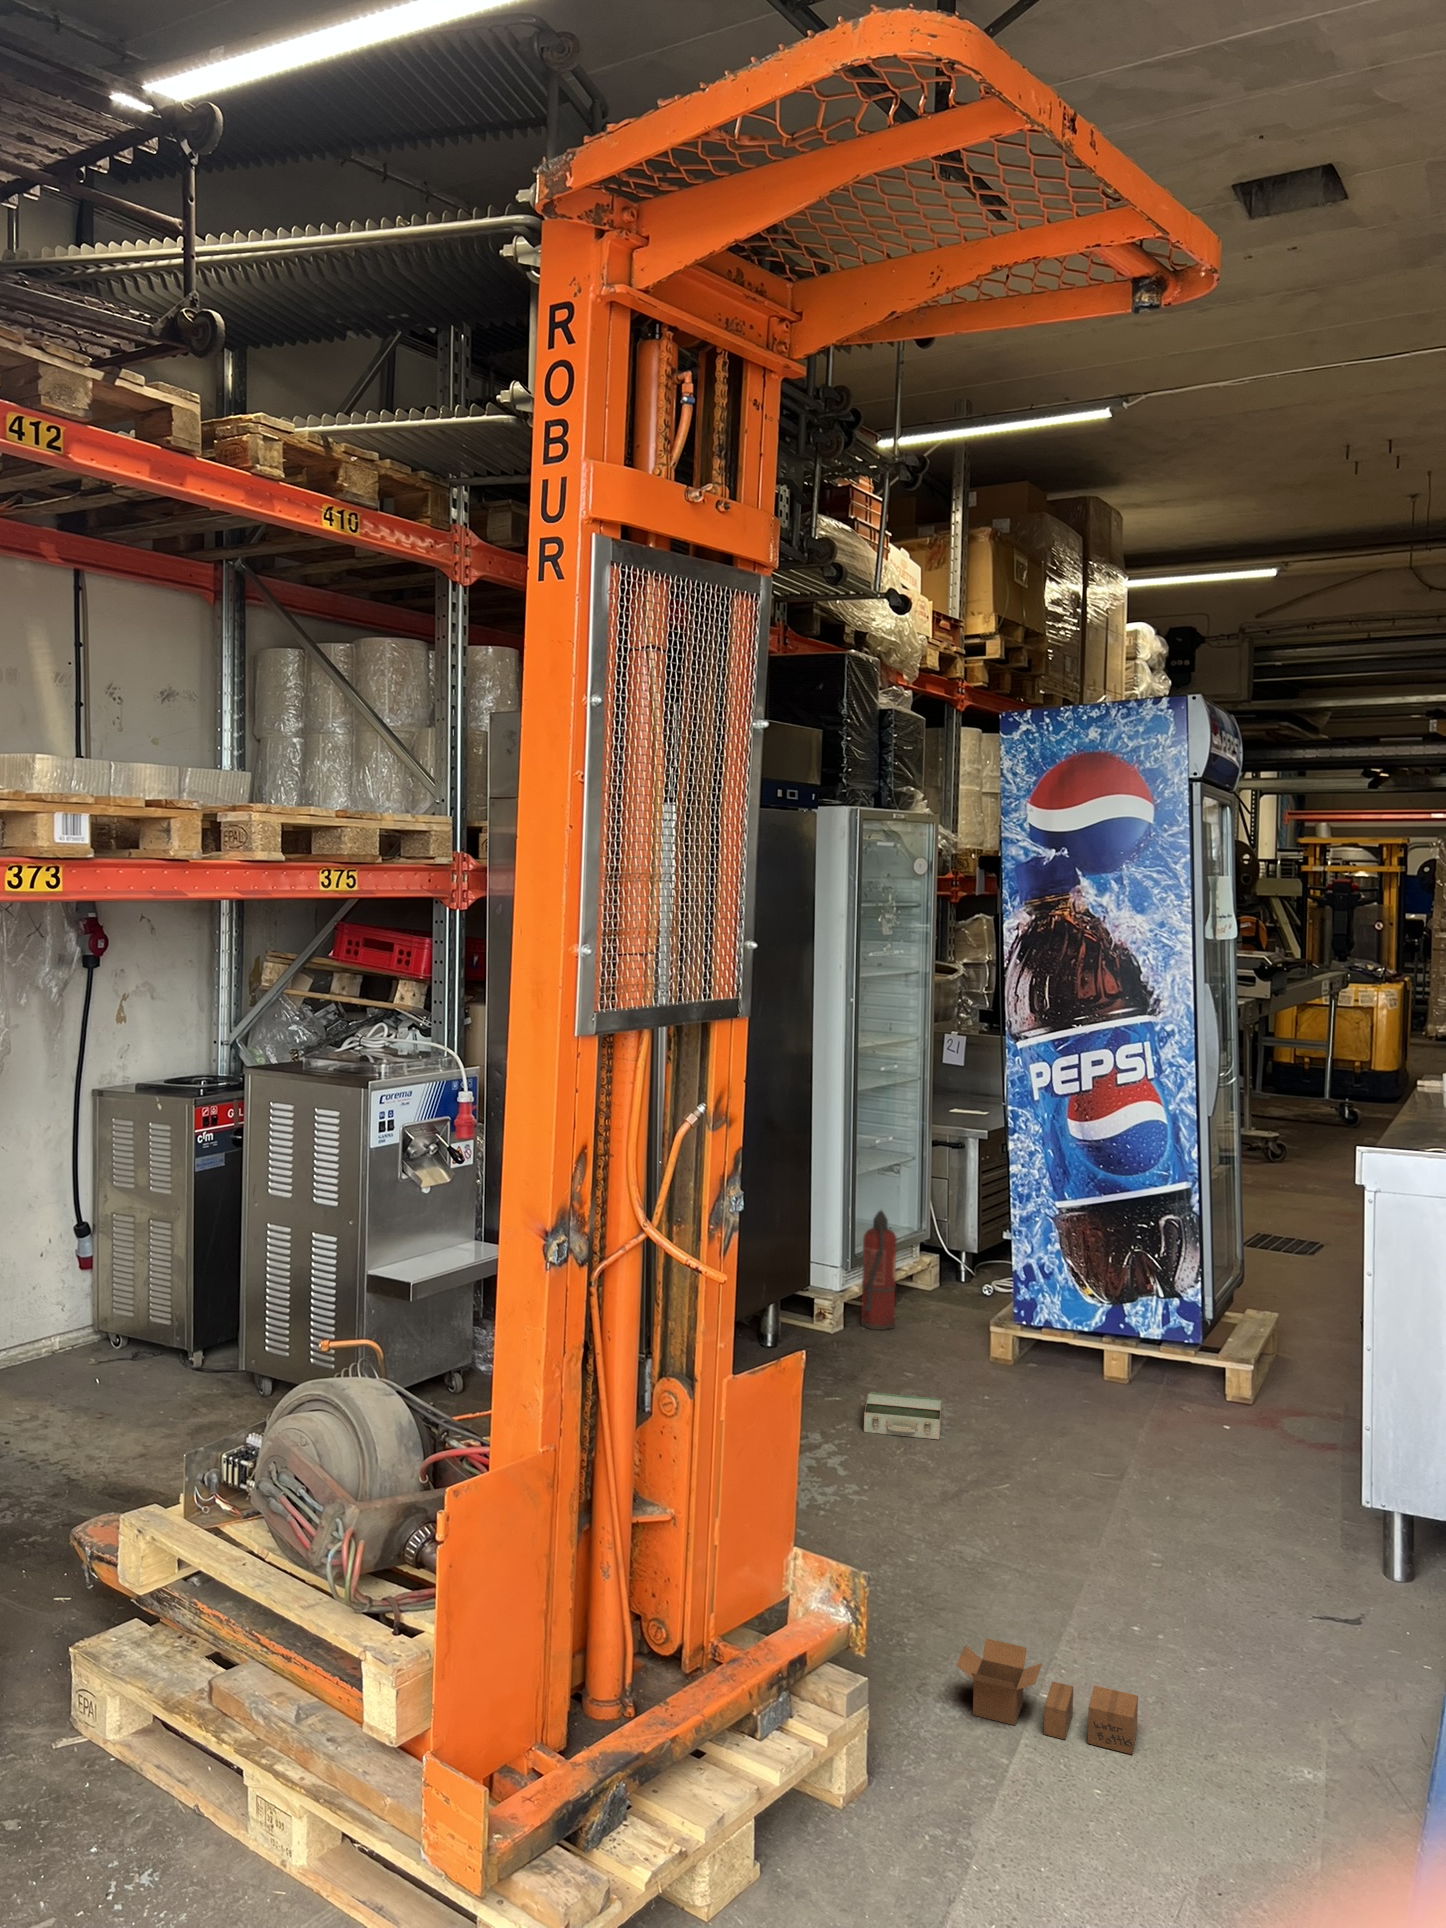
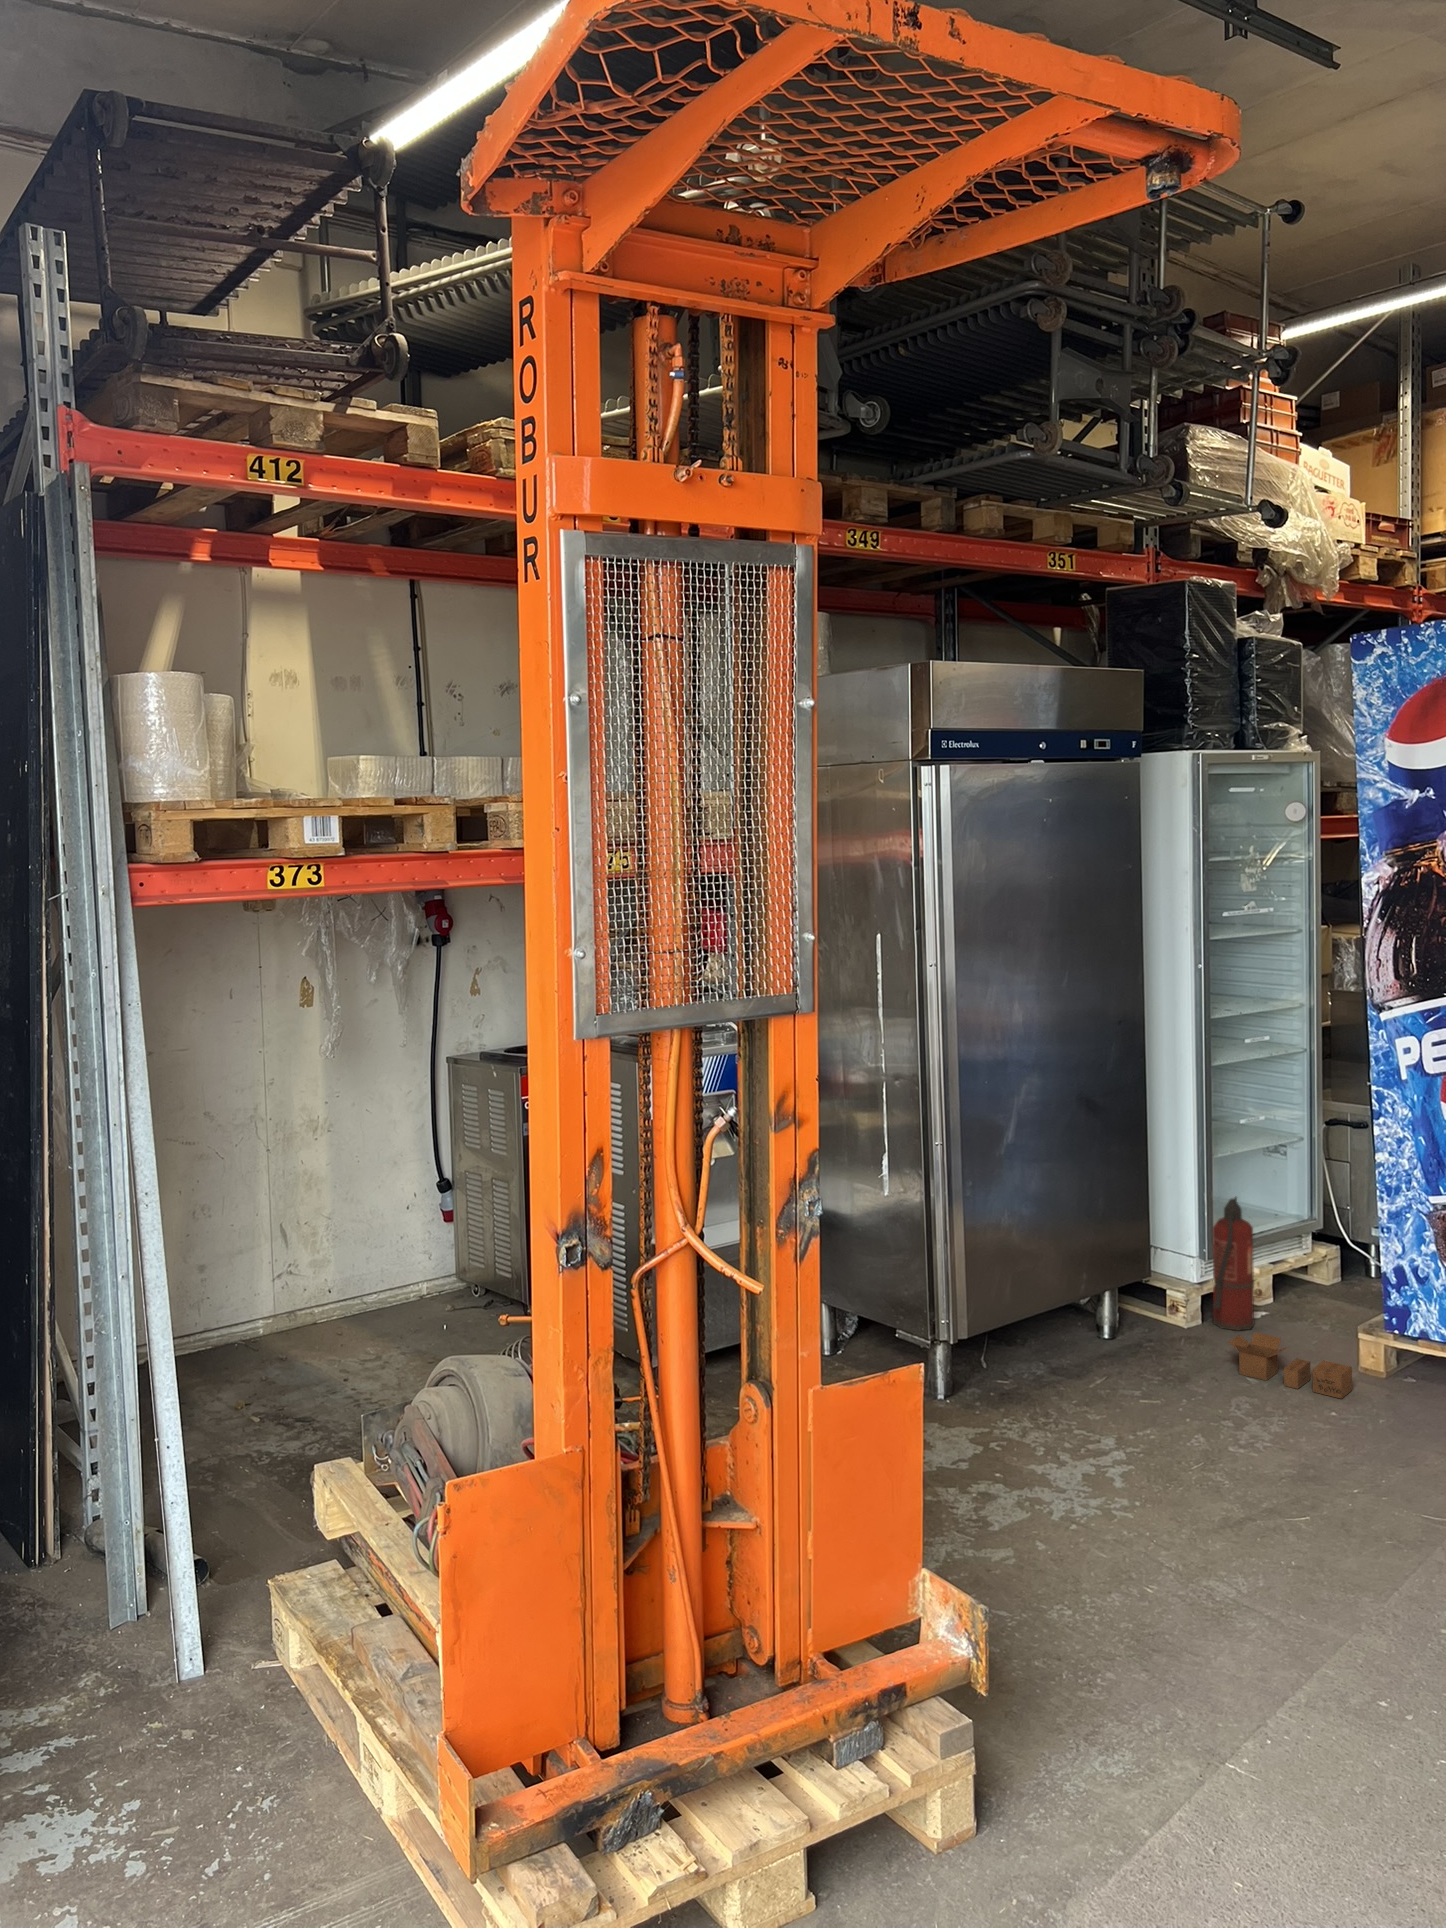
toolbox: present [864,1392,942,1439] -> none [1160,1402,1258,1462]
cardboard box: present [956,1639,1138,1754] -> present [1228,1332,1352,1399]

